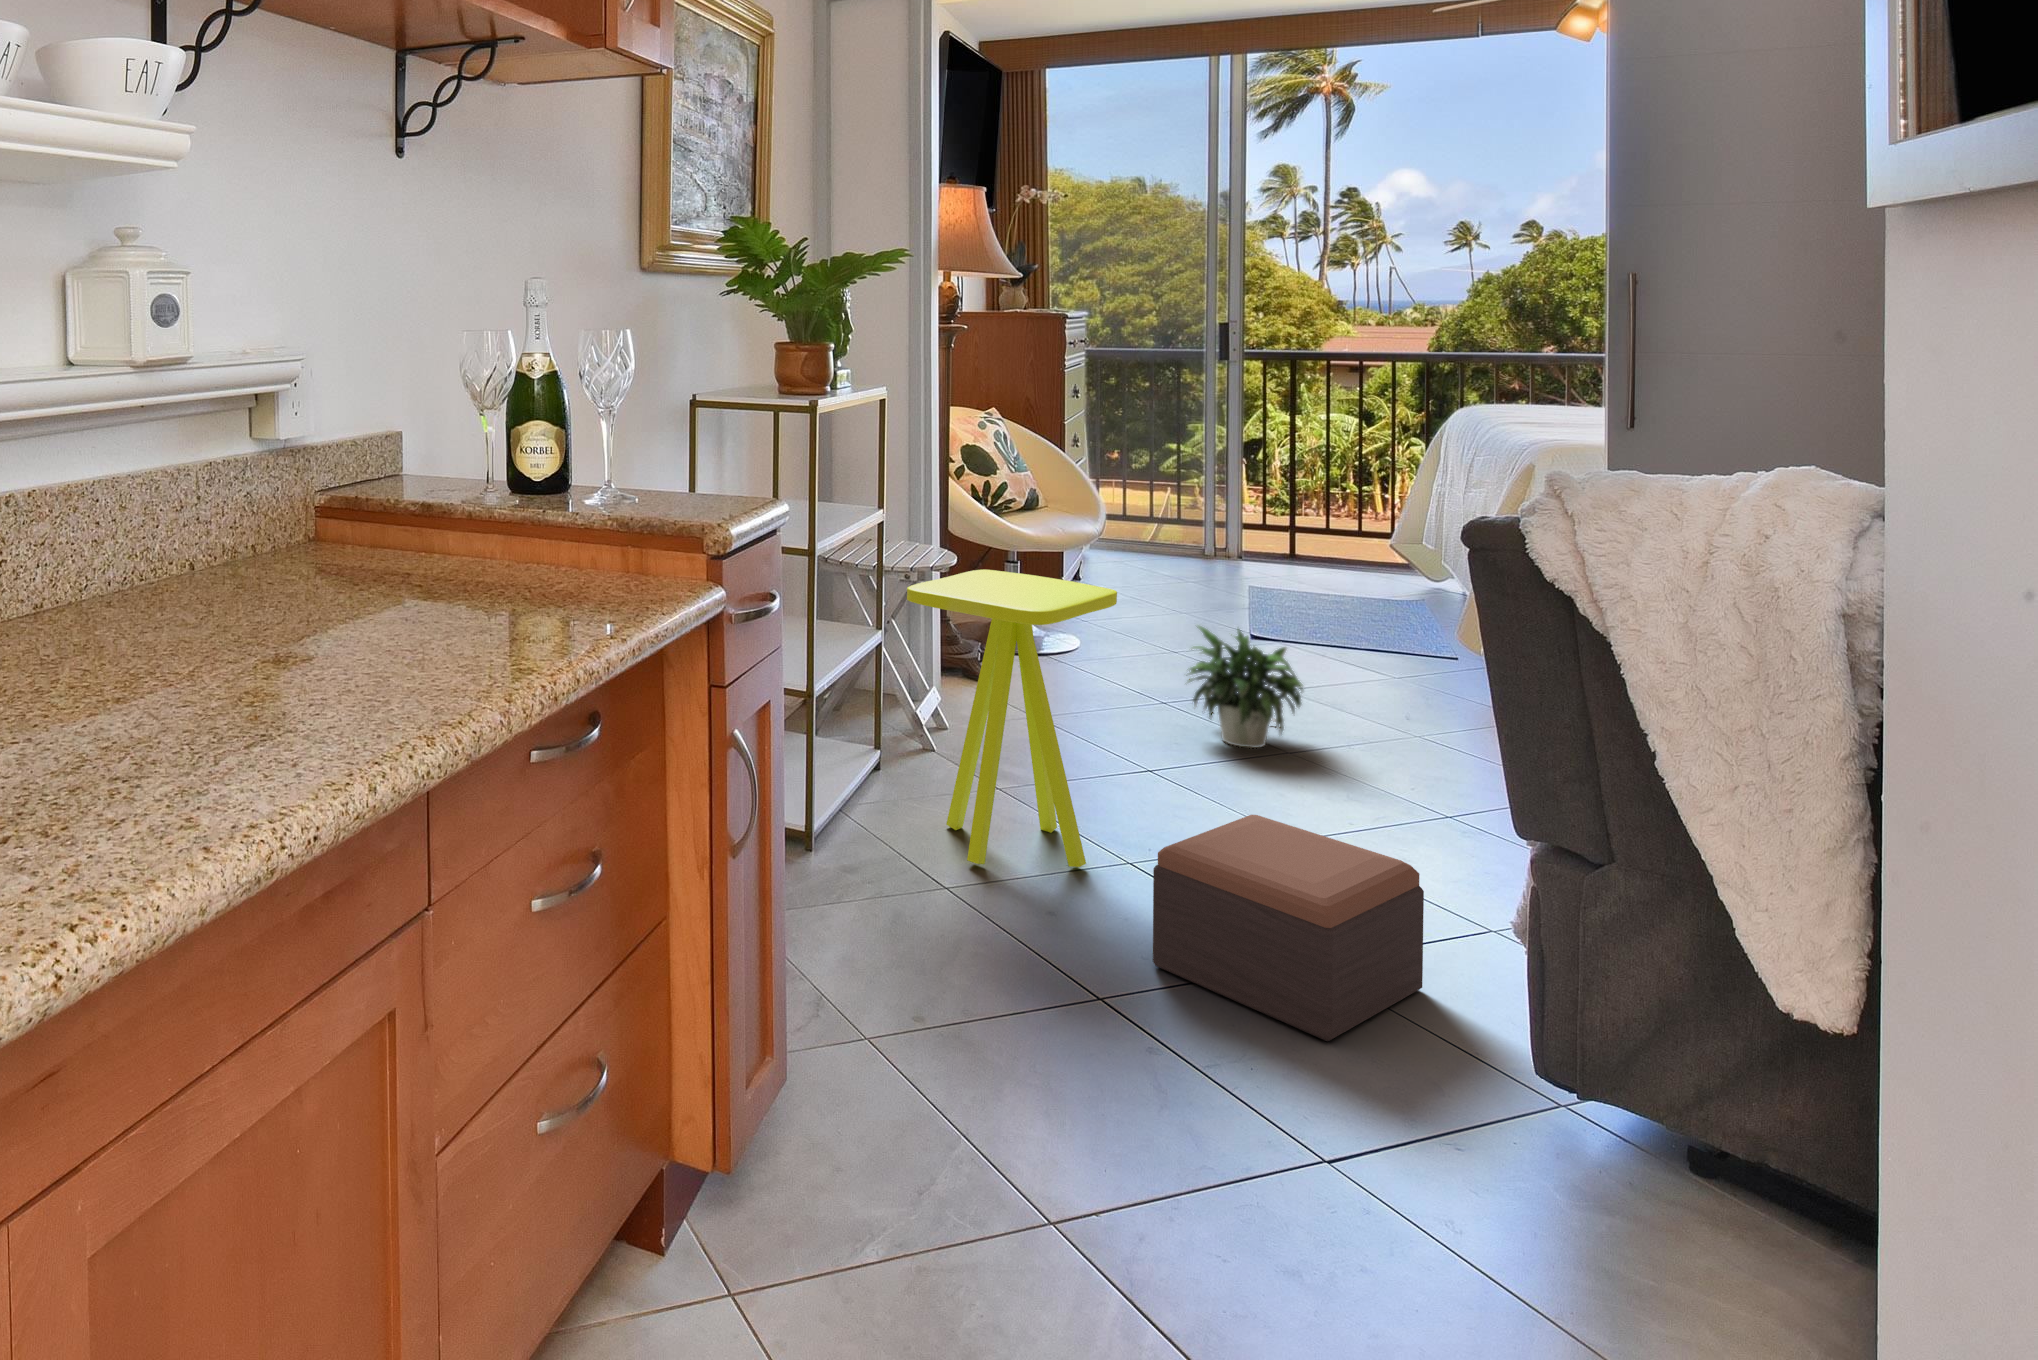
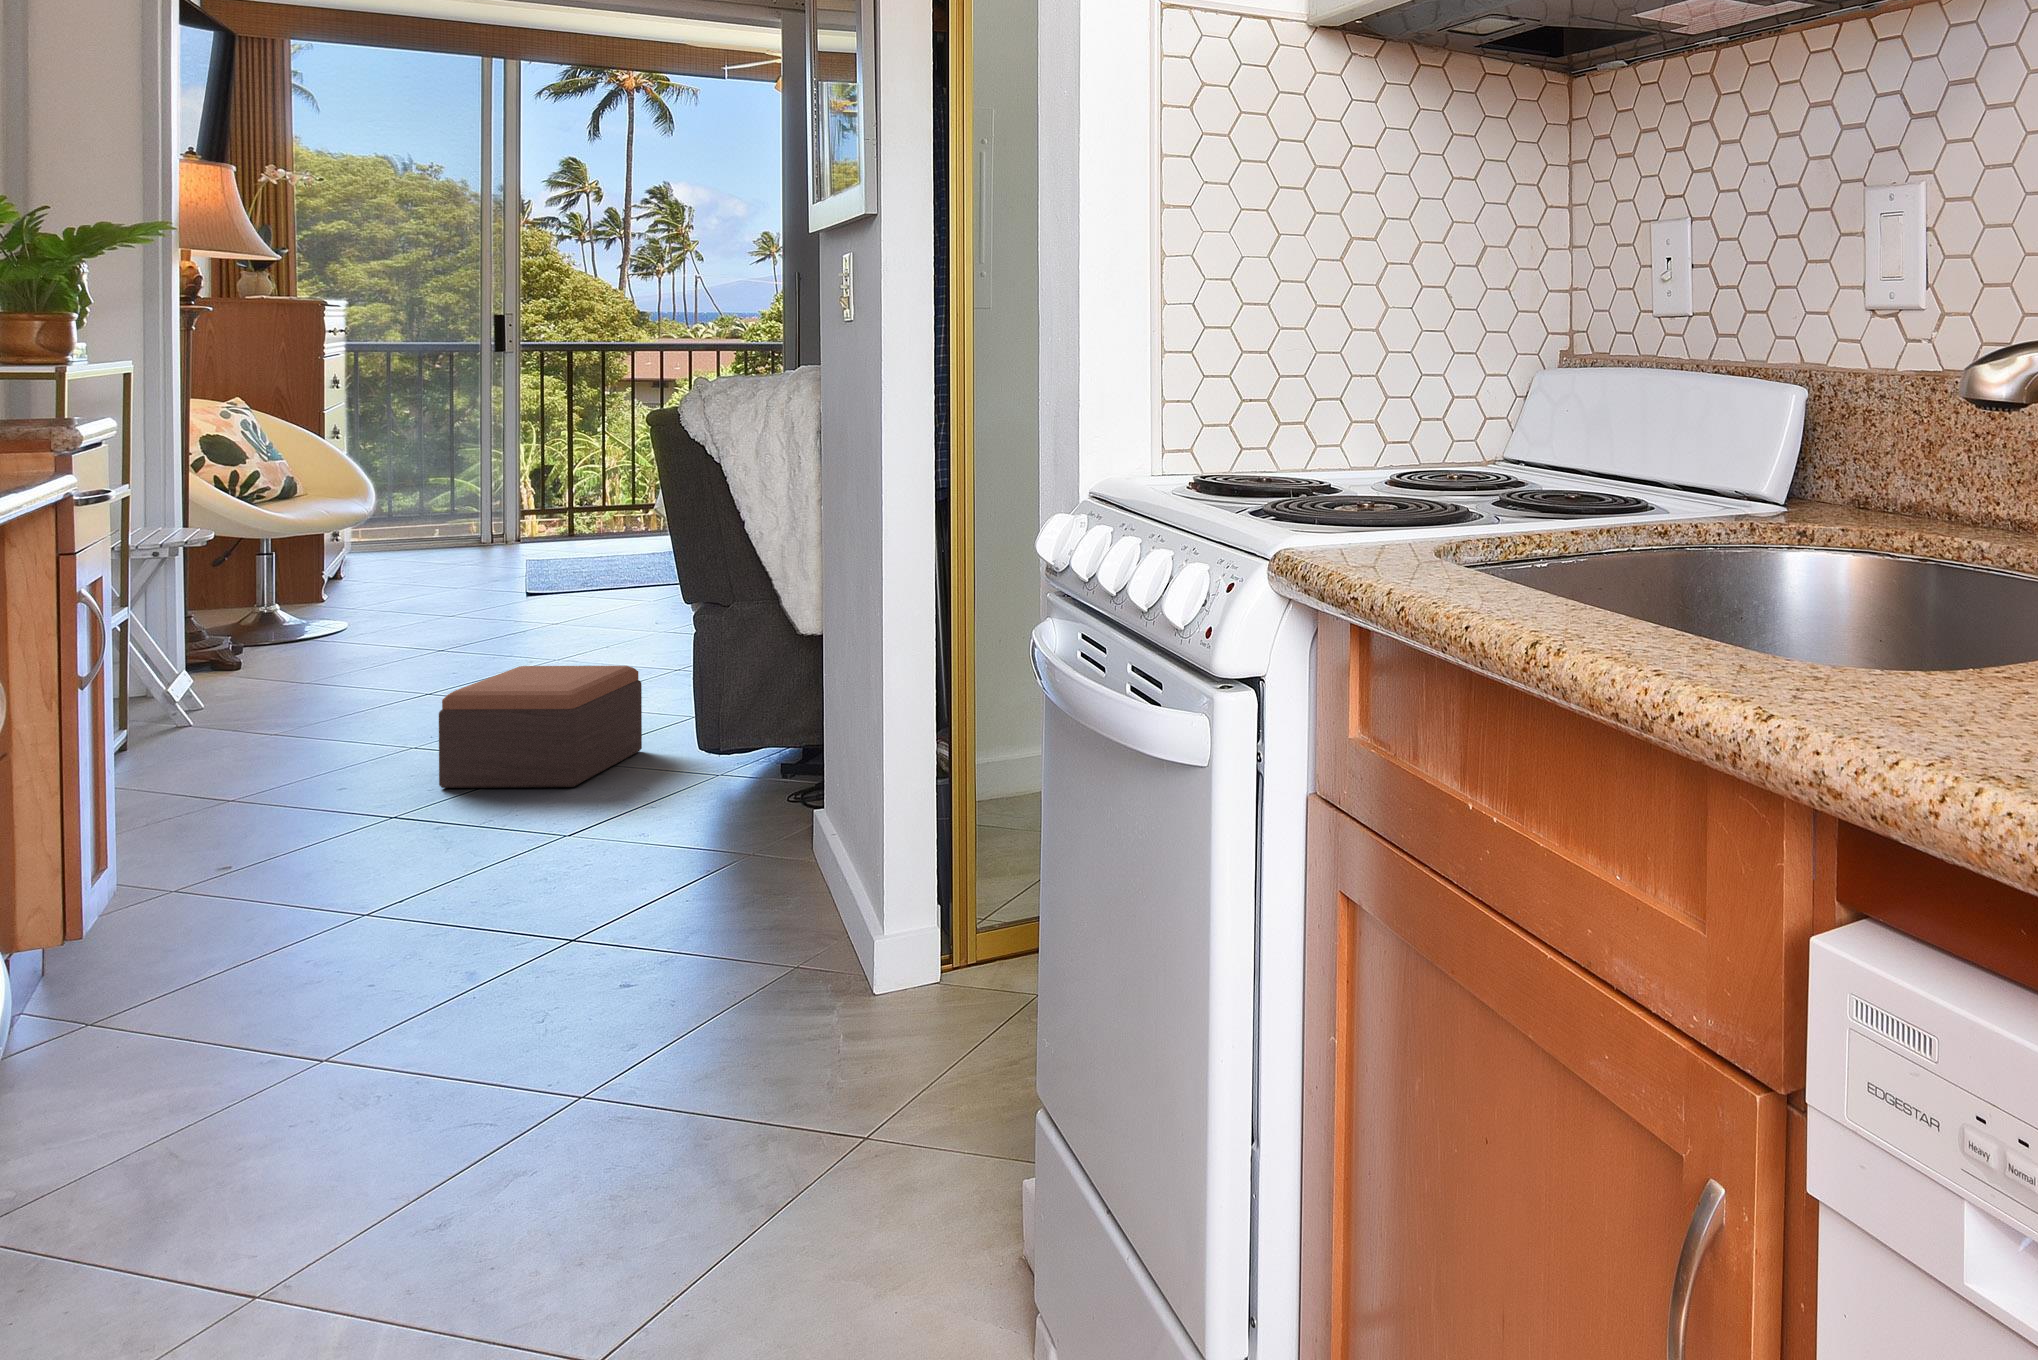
side table: present [907,570,1117,867] -> none [177,522,400,775]
potted plant: present [1188,626,1303,748] -> none [463,565,569,663]

